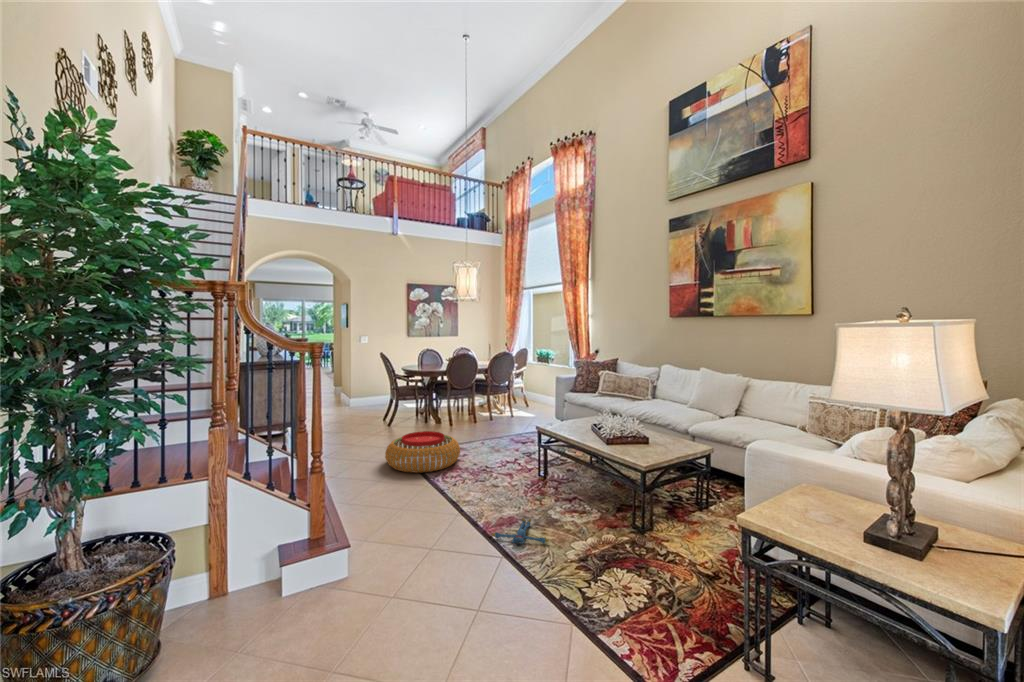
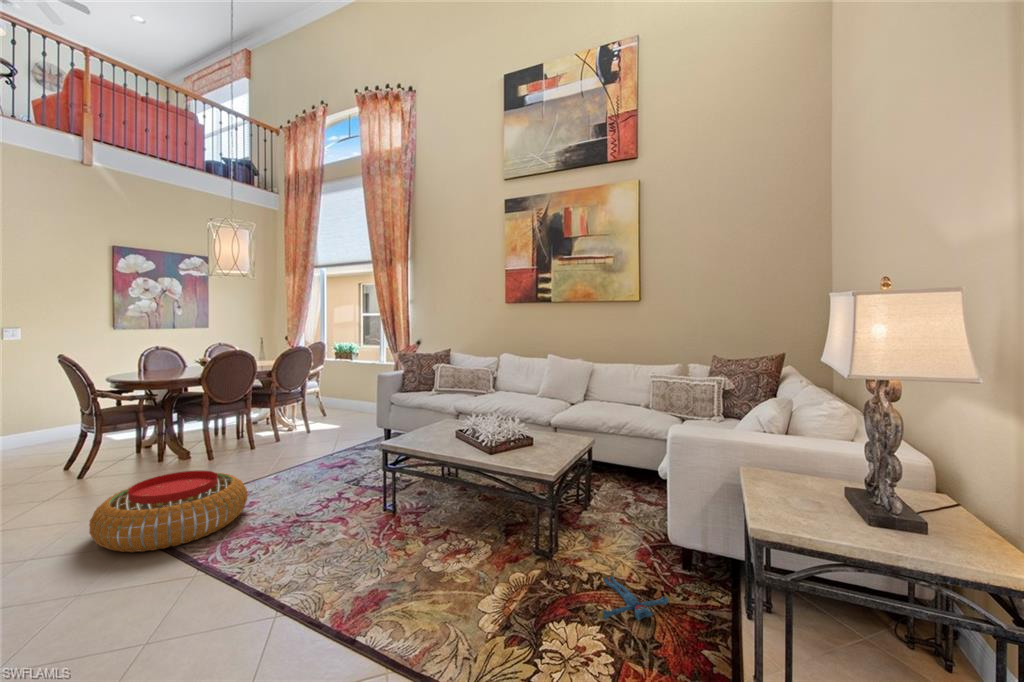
plush toy: present [492,518,549,544] -> present [598,572,671,621]

